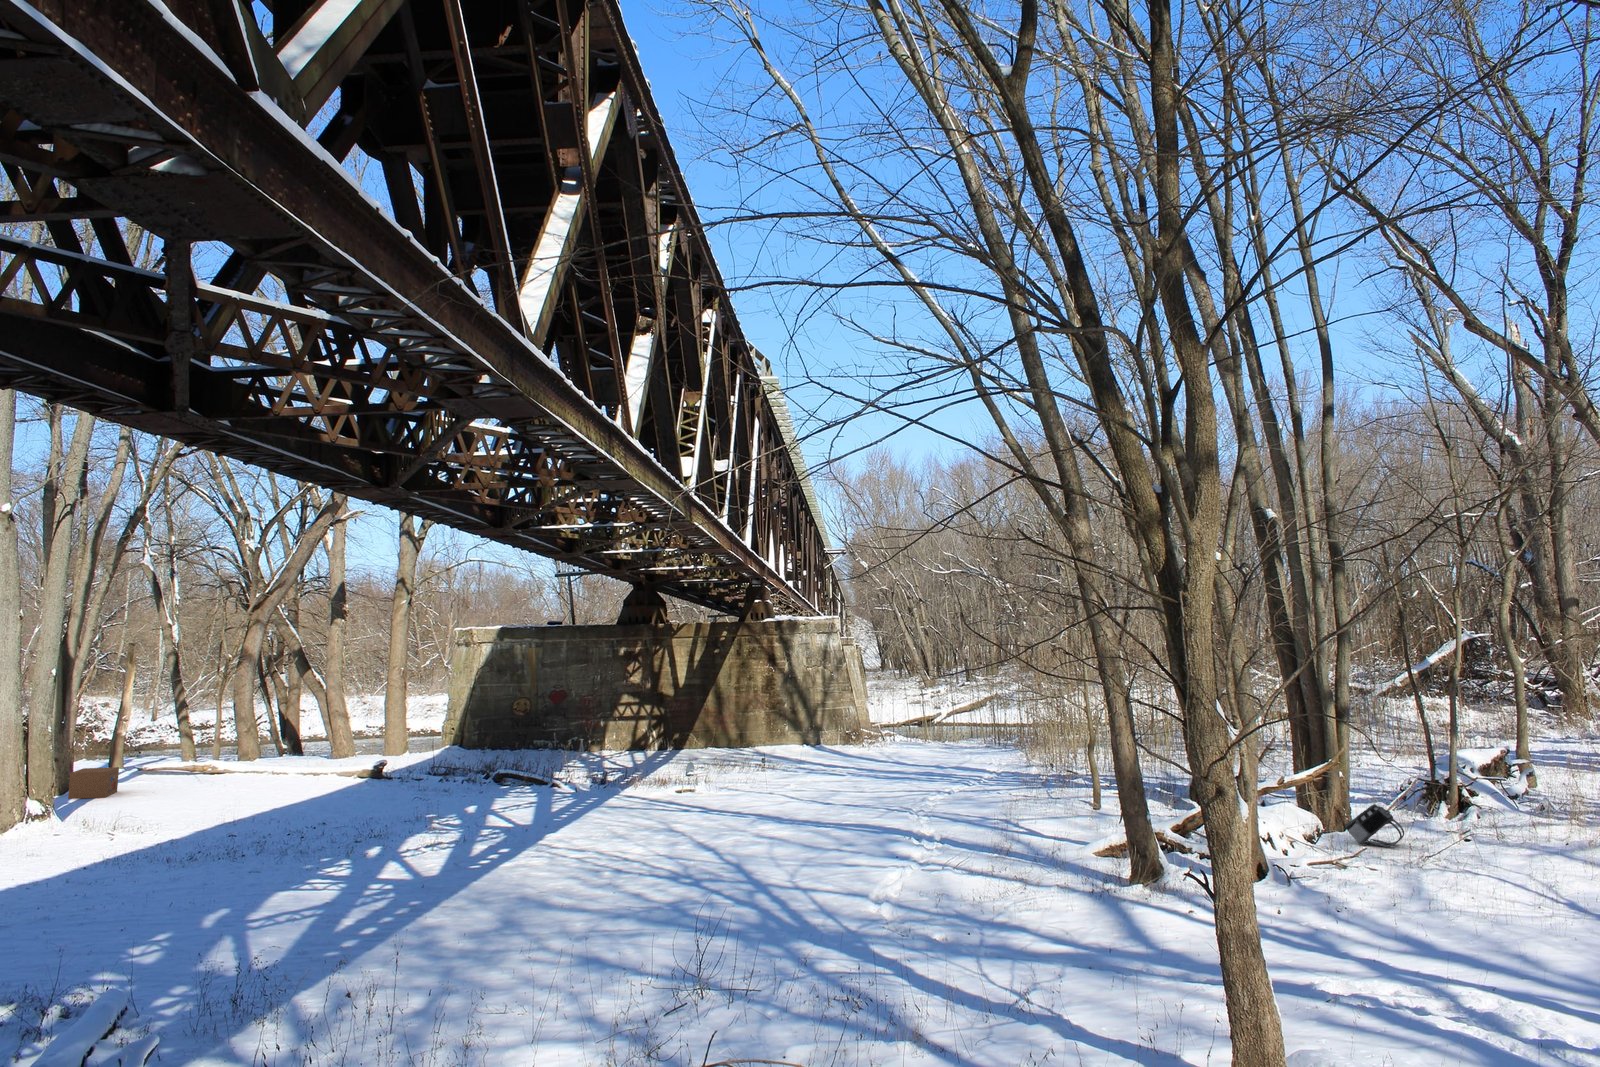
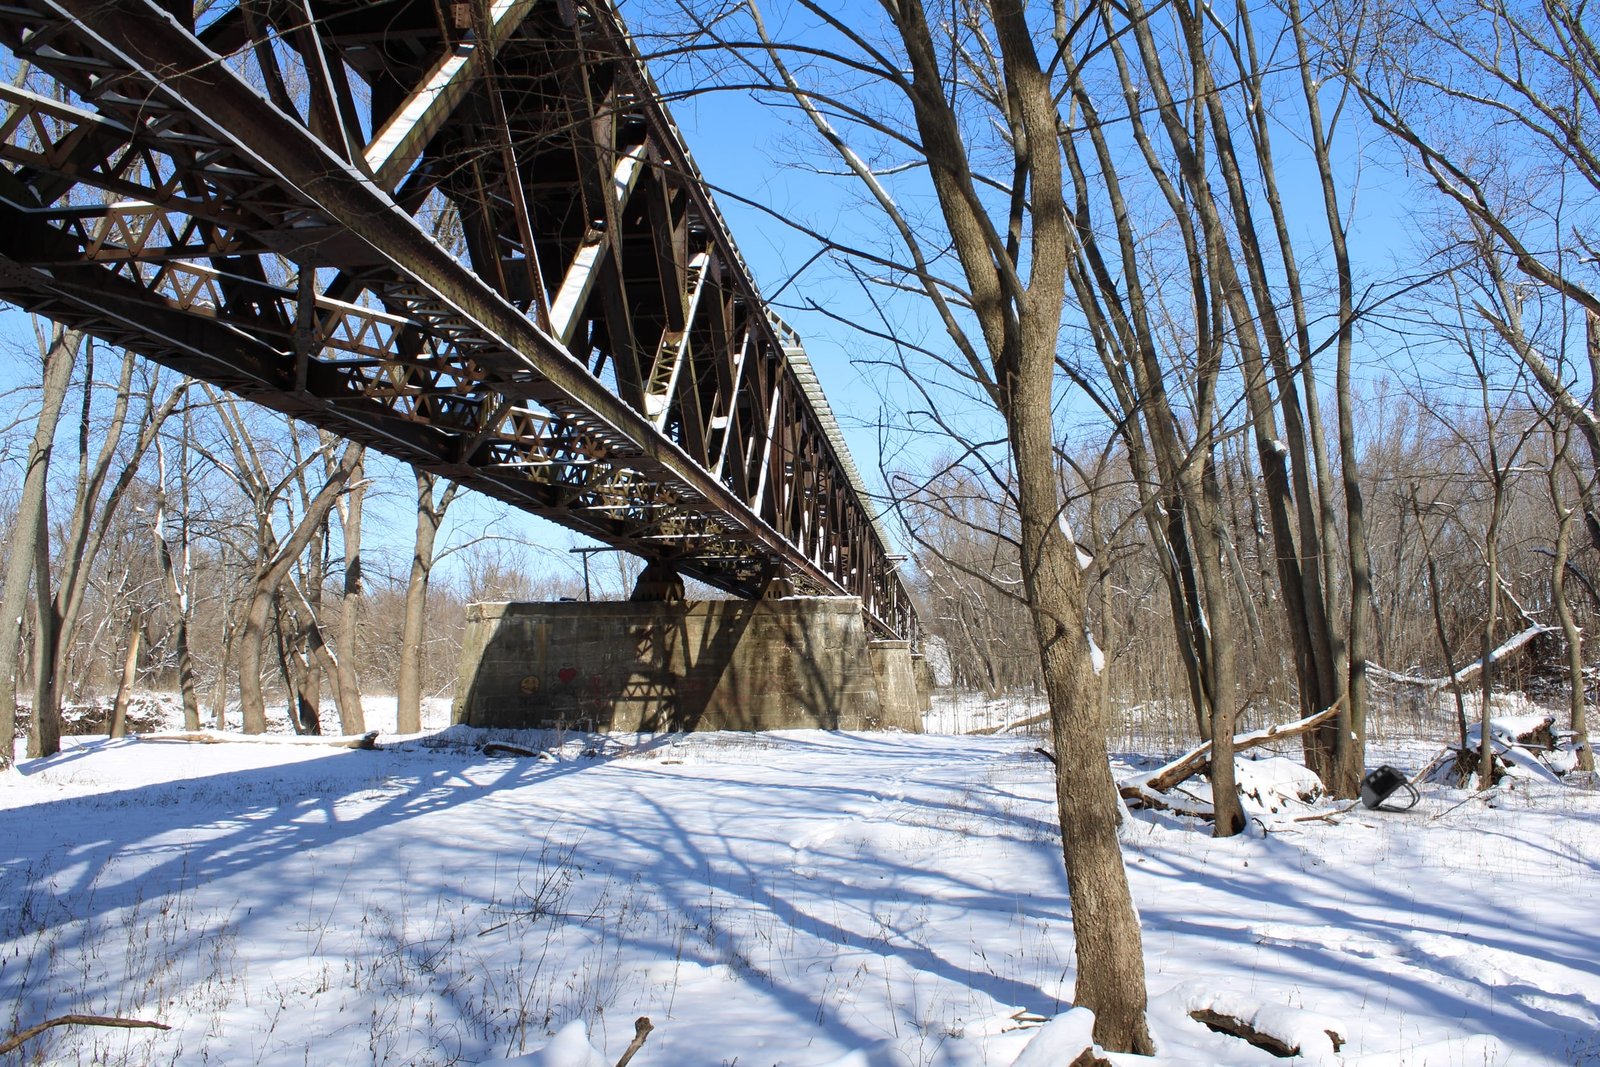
cardboard box: present [68,767,119,799] -> none [51,728,107,757]

